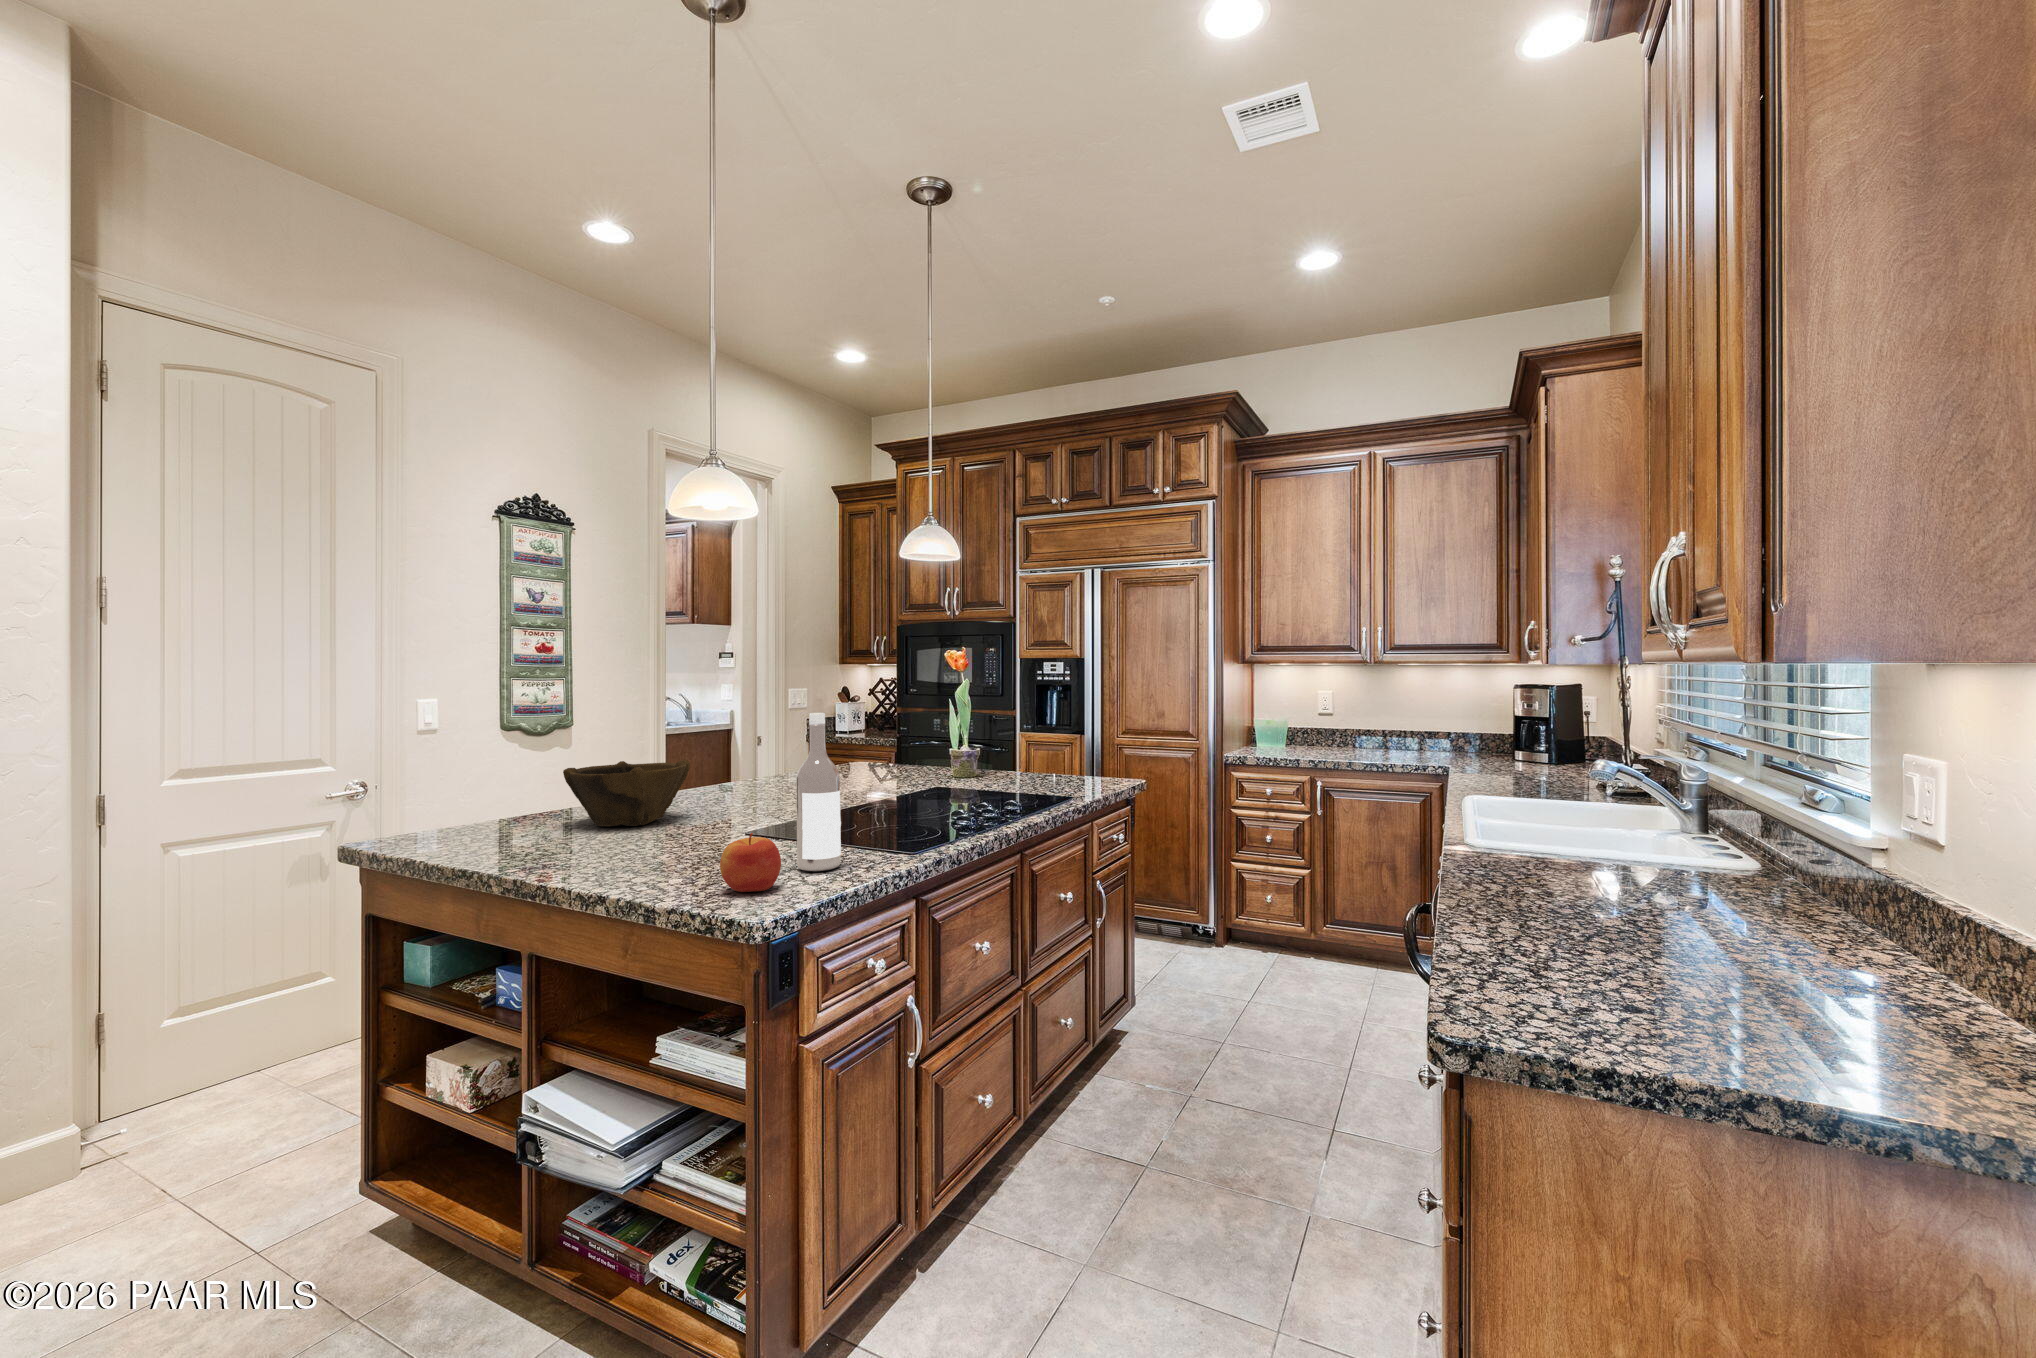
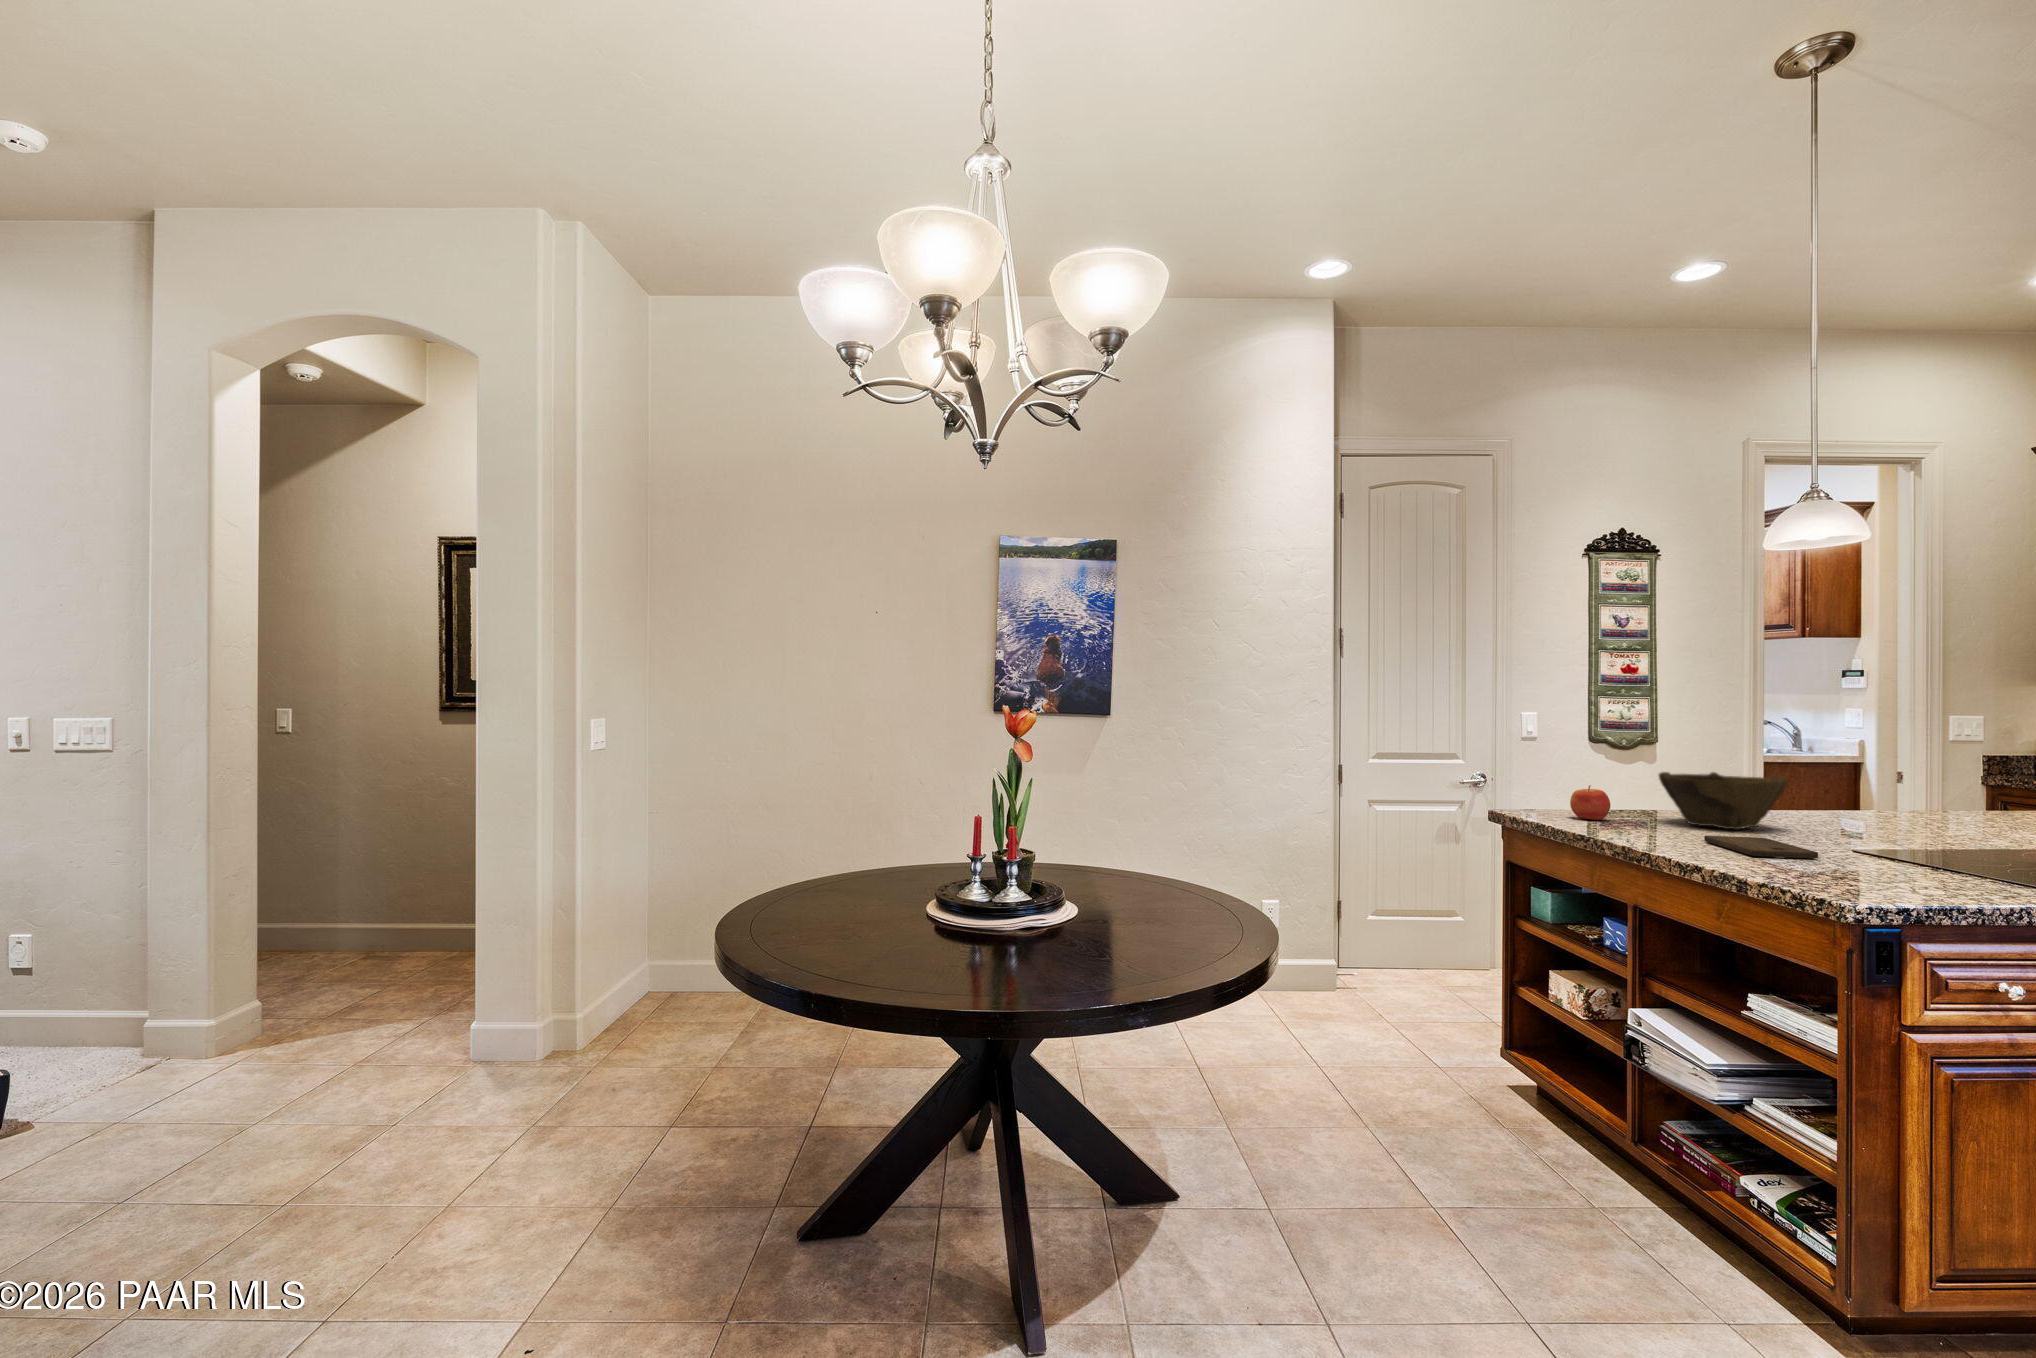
wine bottle: present [796,713,841,871] -> none [1906,734,1964,888]
apple: present [720,833,781,892] -> present [1570,785,1610,820]
cutting board: none [611,835,720,864] -> present [1704,836,1818,858]

